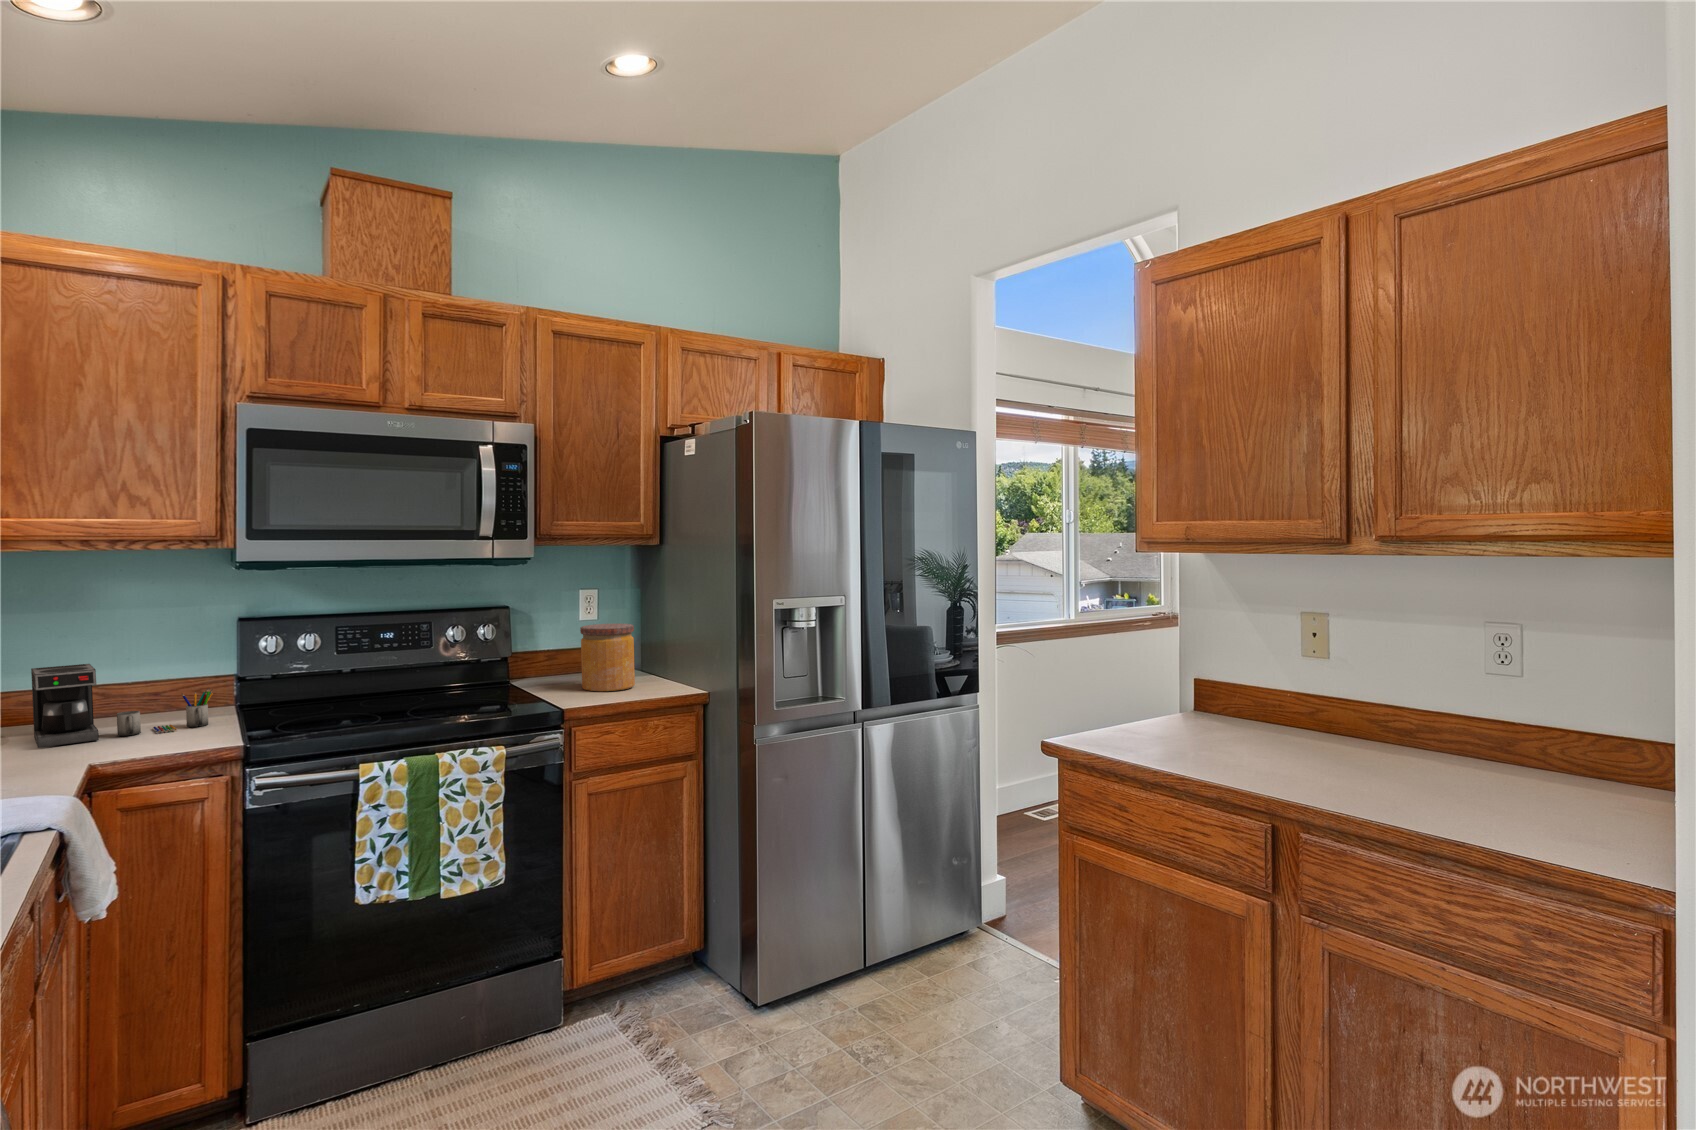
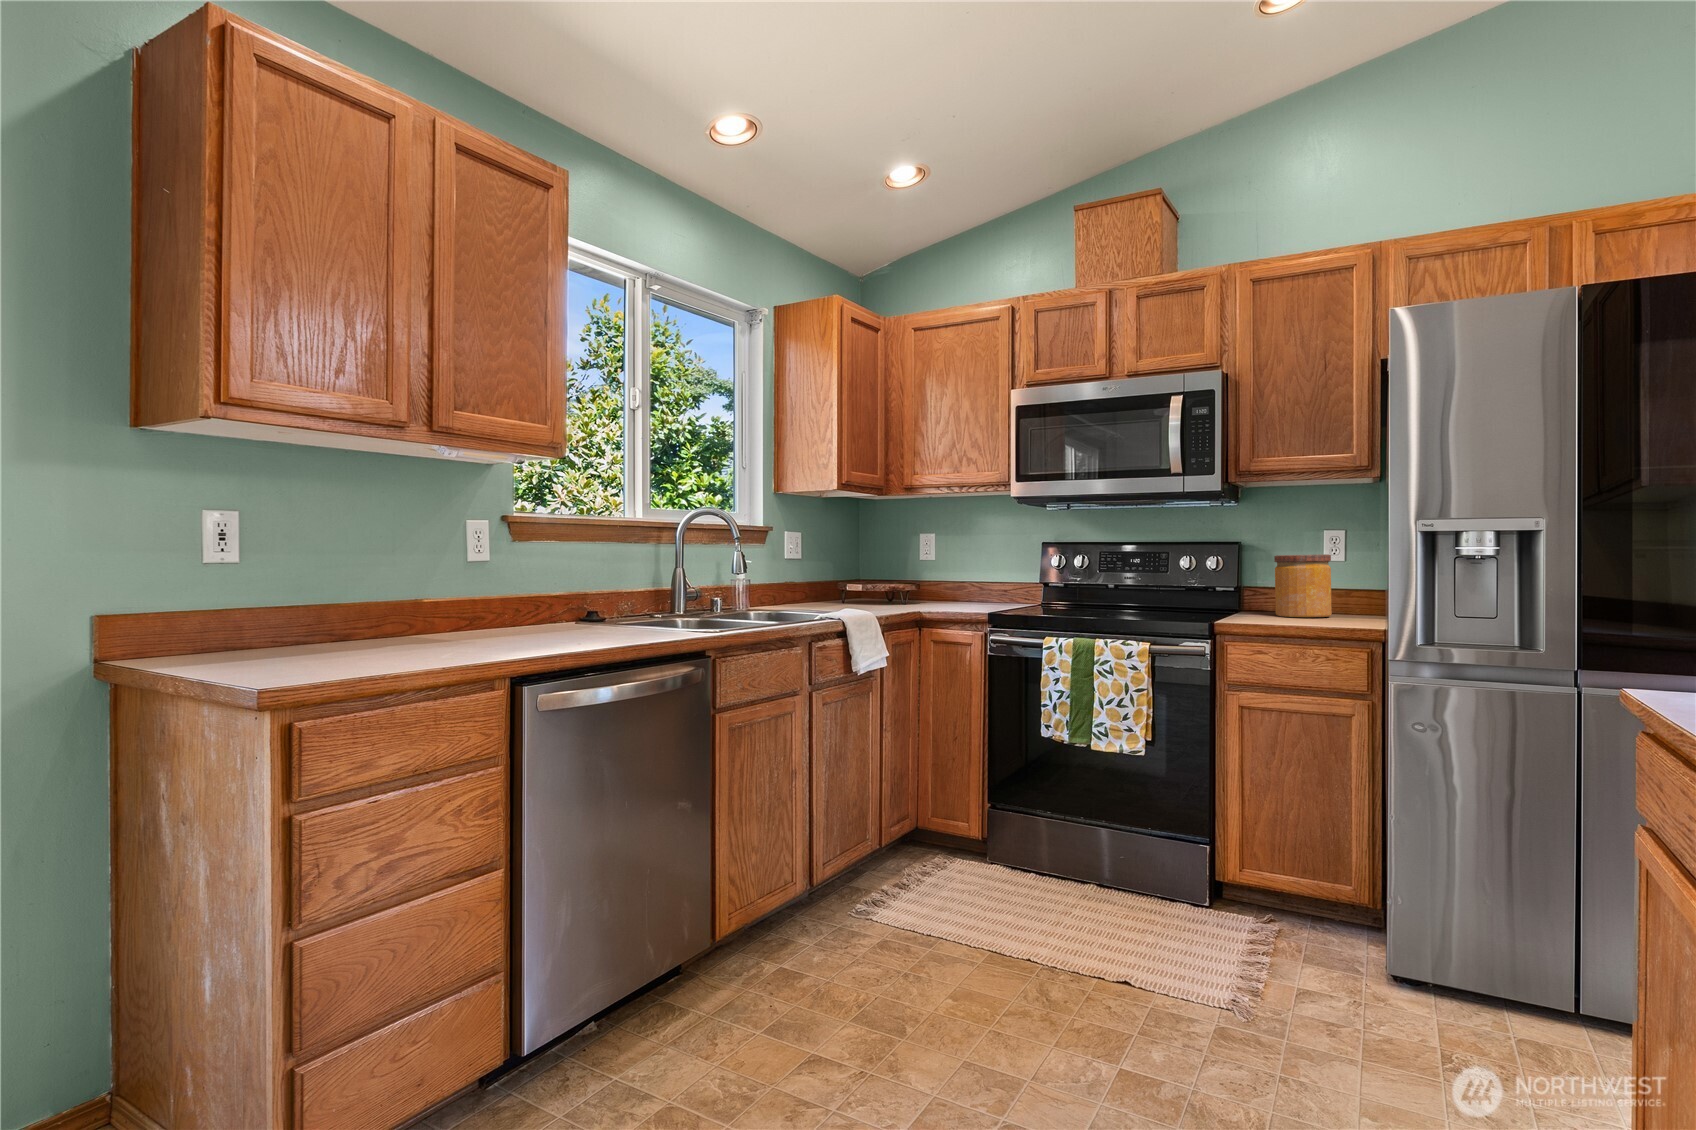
coffee maker: present [31,664,213,748] -> none [922,566,1010,609]

